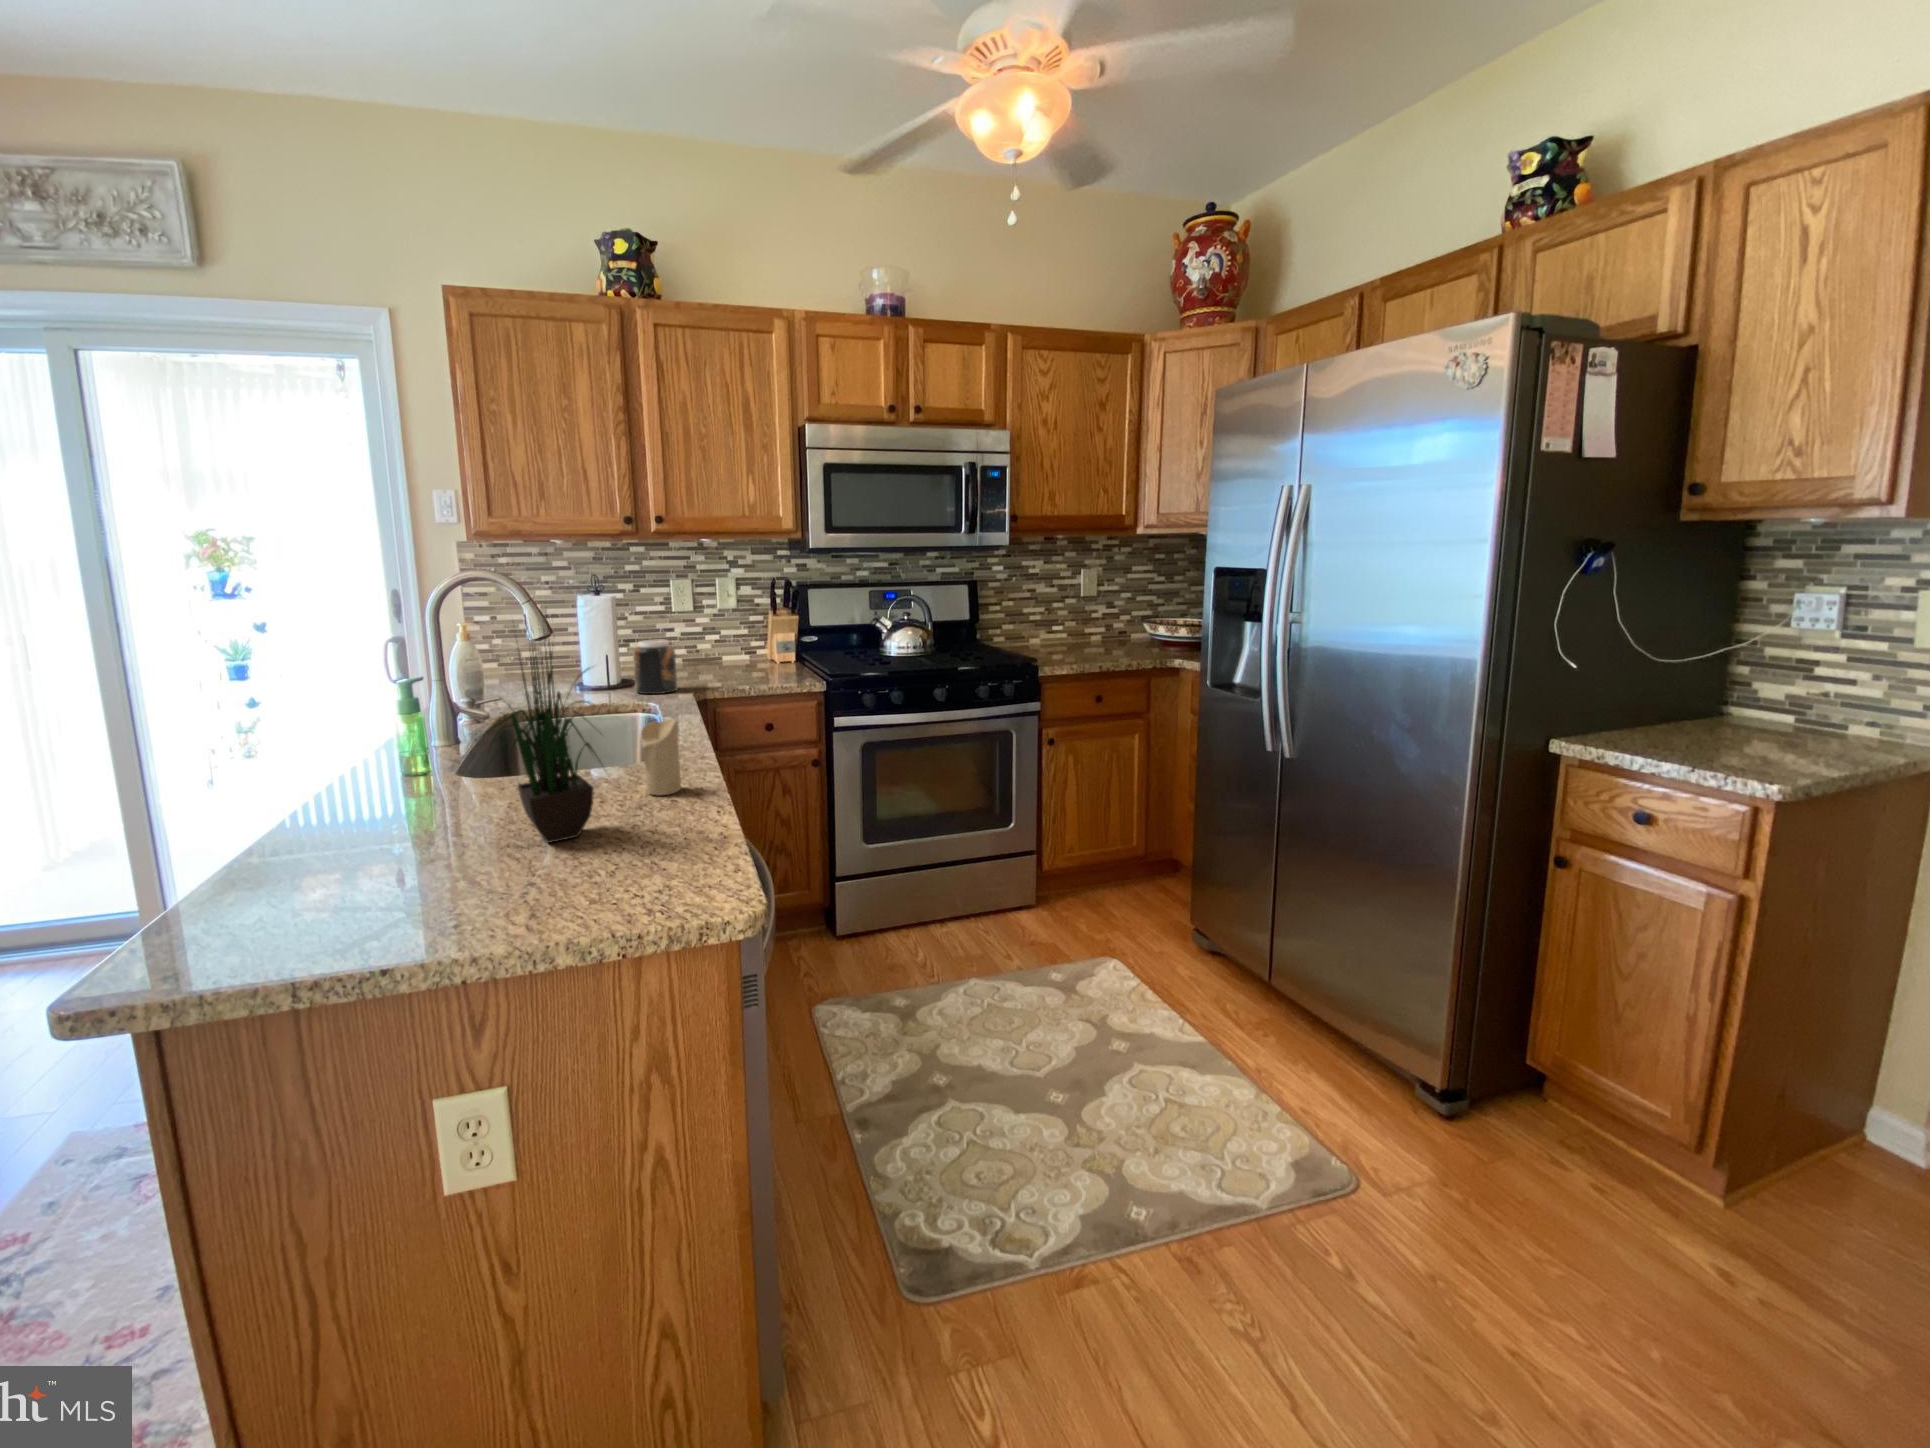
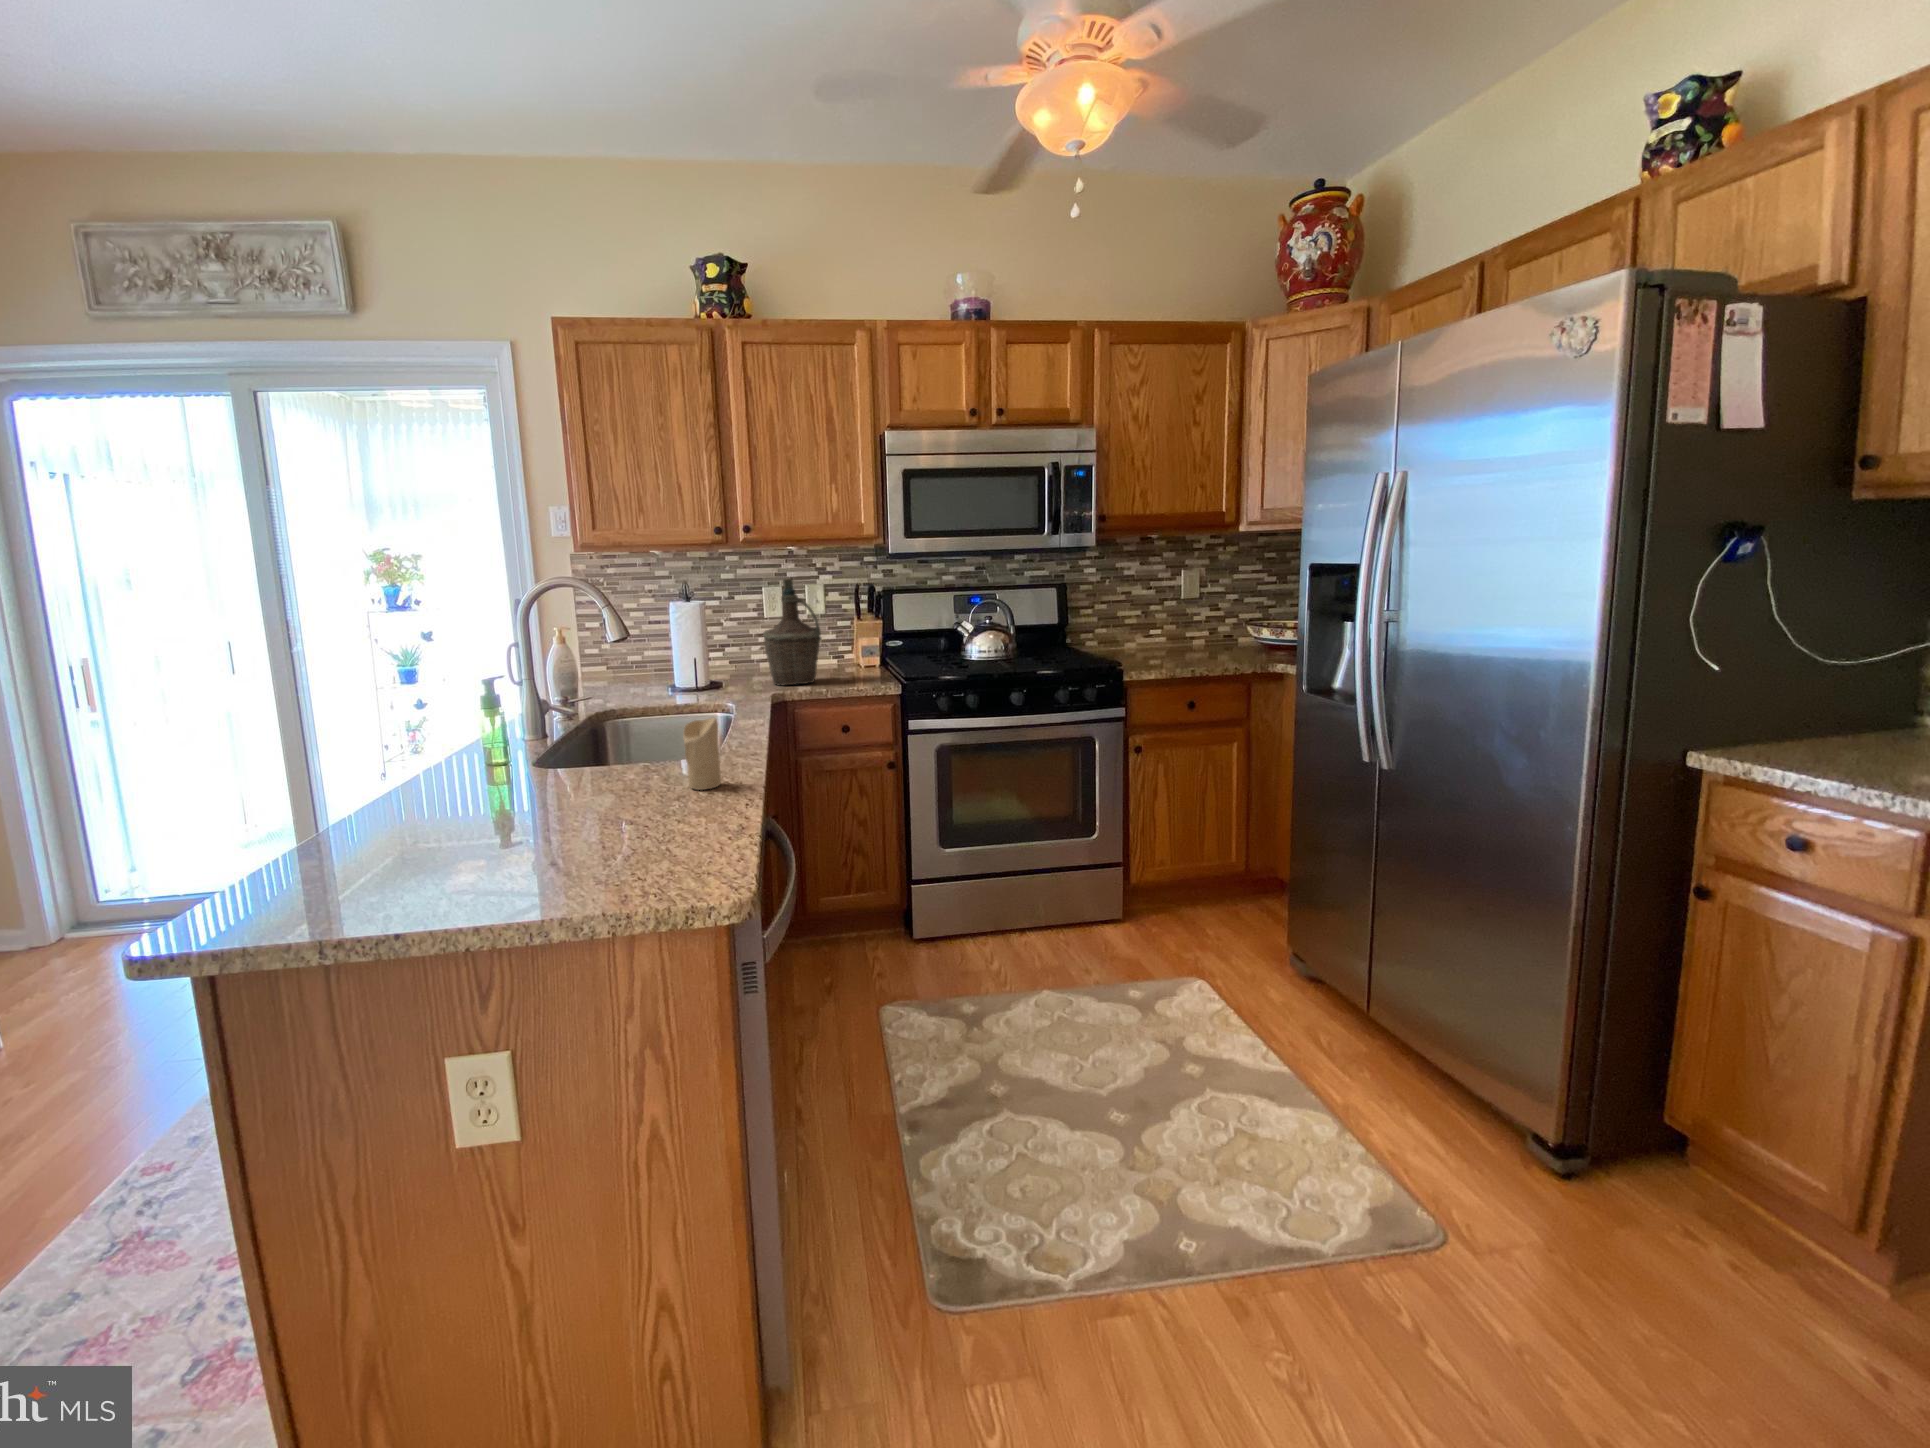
bottle: none [681,571,744,682] -> present [763,578,822,685]
jar: present [634,640,677,694] -> none [715,645,756,697]
potted plant: present [483,644,601,843] -> none [515,594,642,829]

